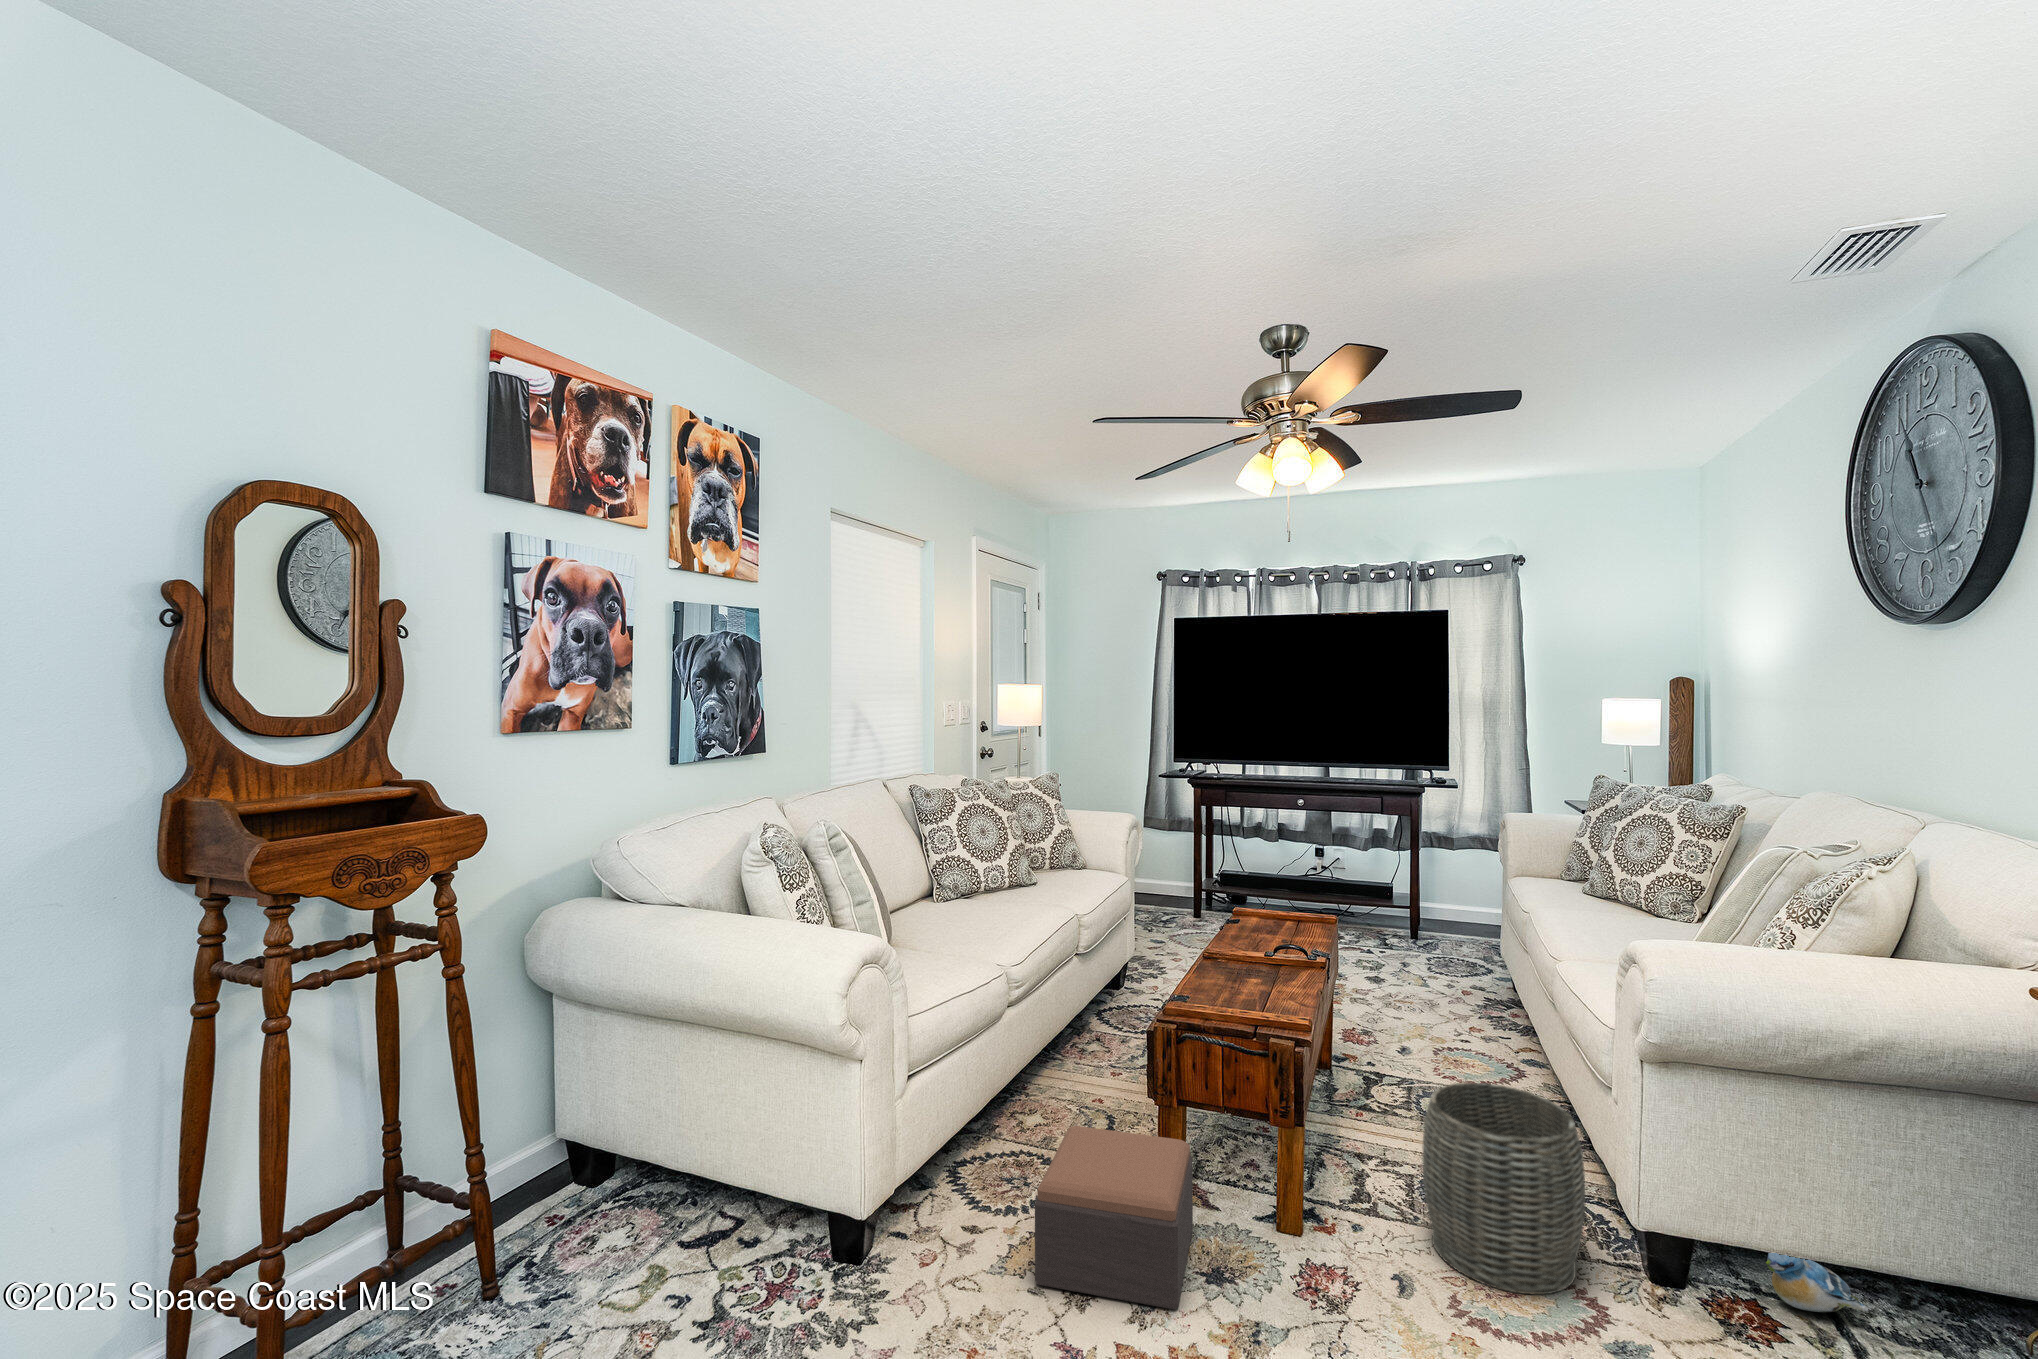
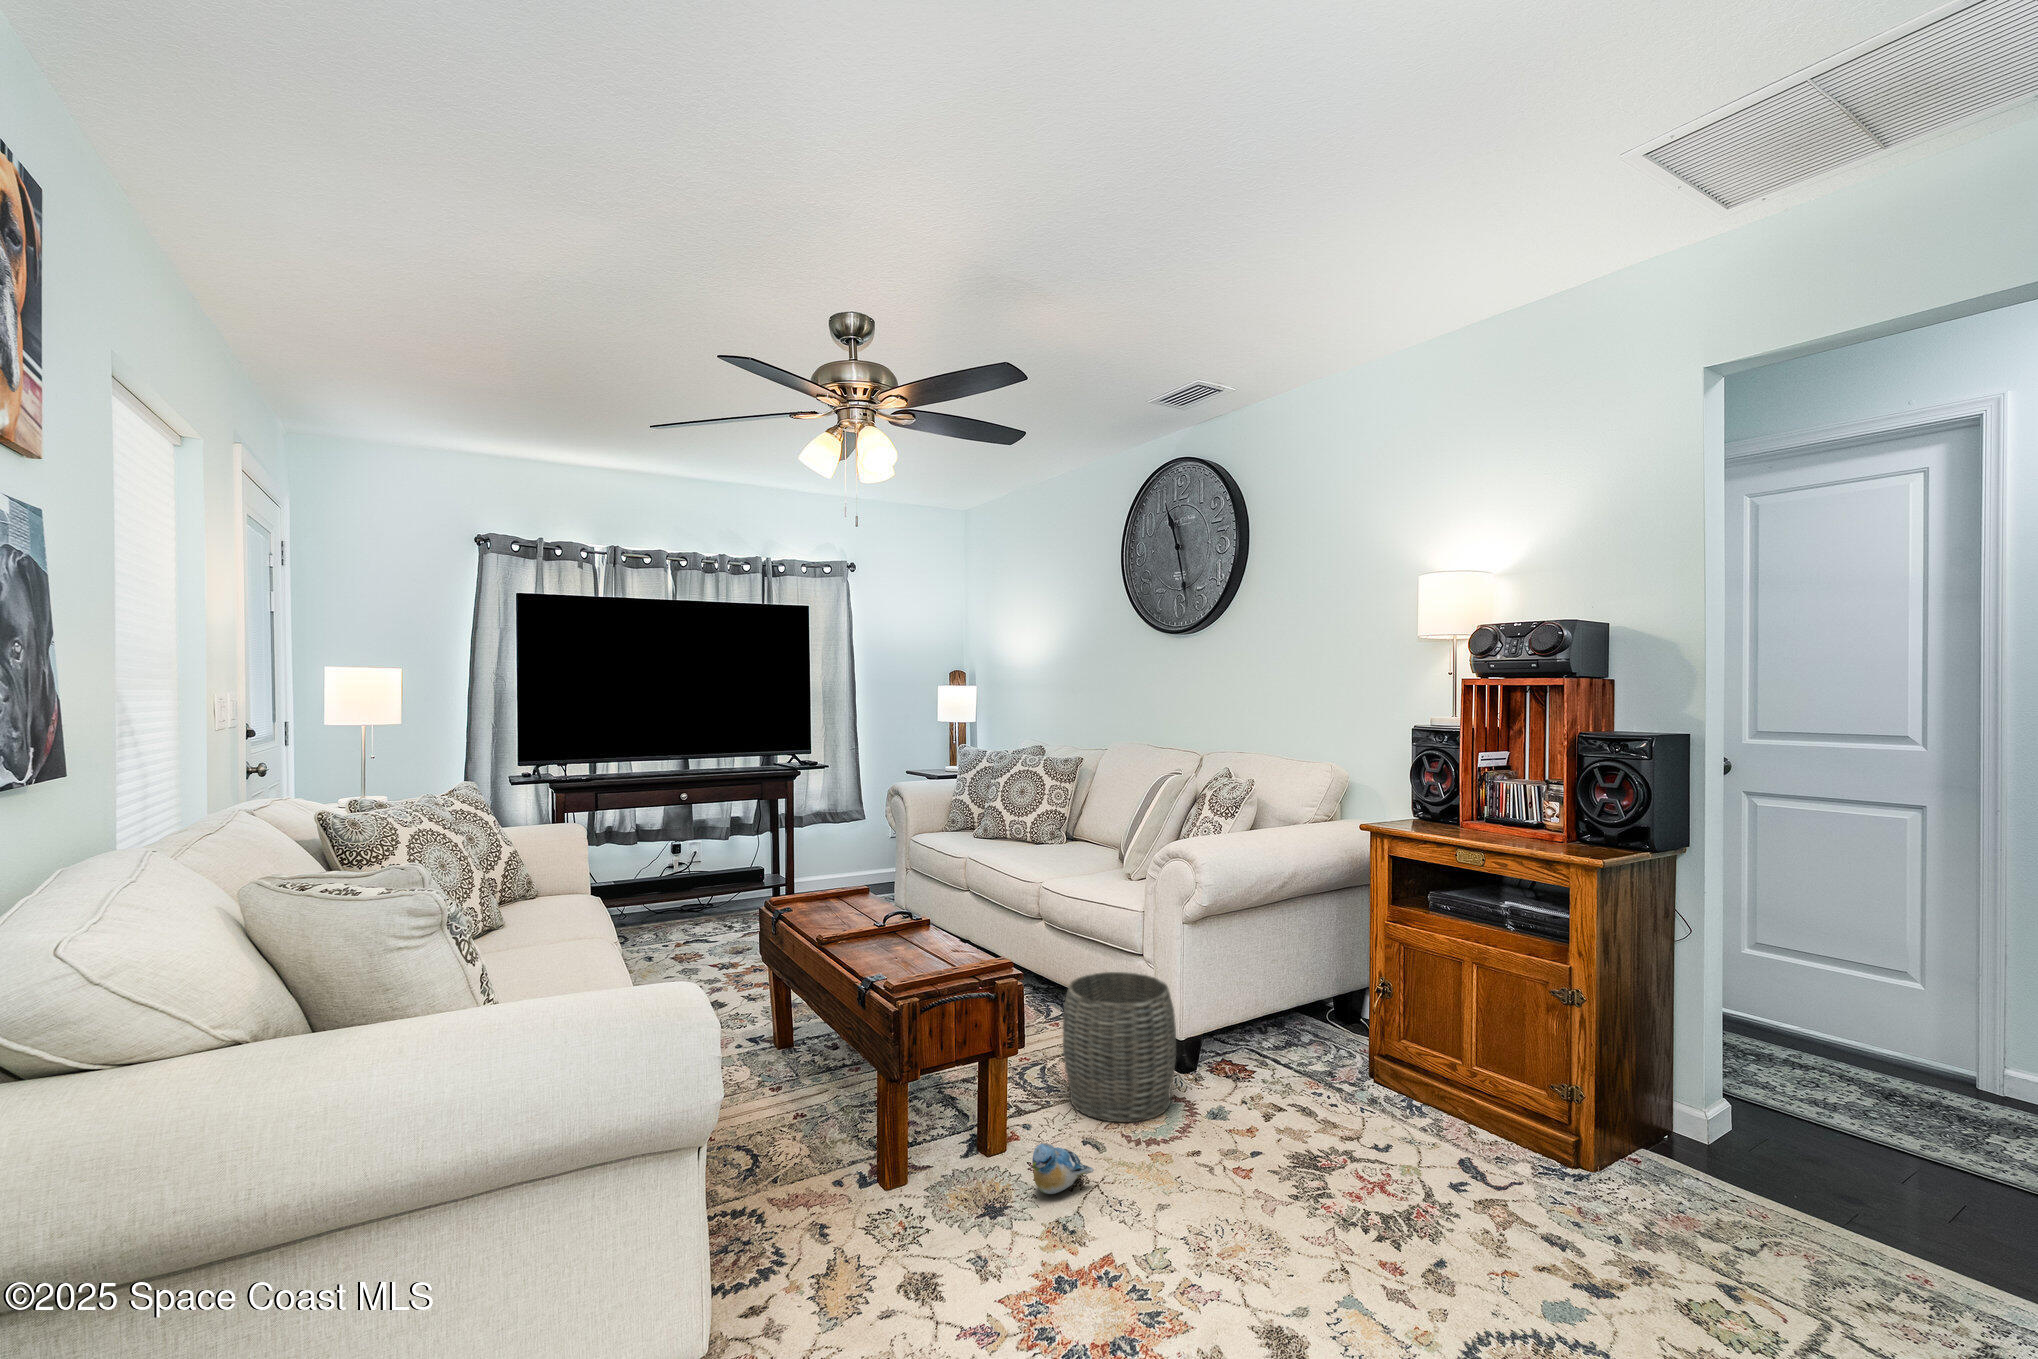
footstool: present [1035,1126,1193,1310] -> none [812,1106,1003,1309]
plush toy: present [1766,1253,1868,1312] -> present [1032,1143,1094,1194]

